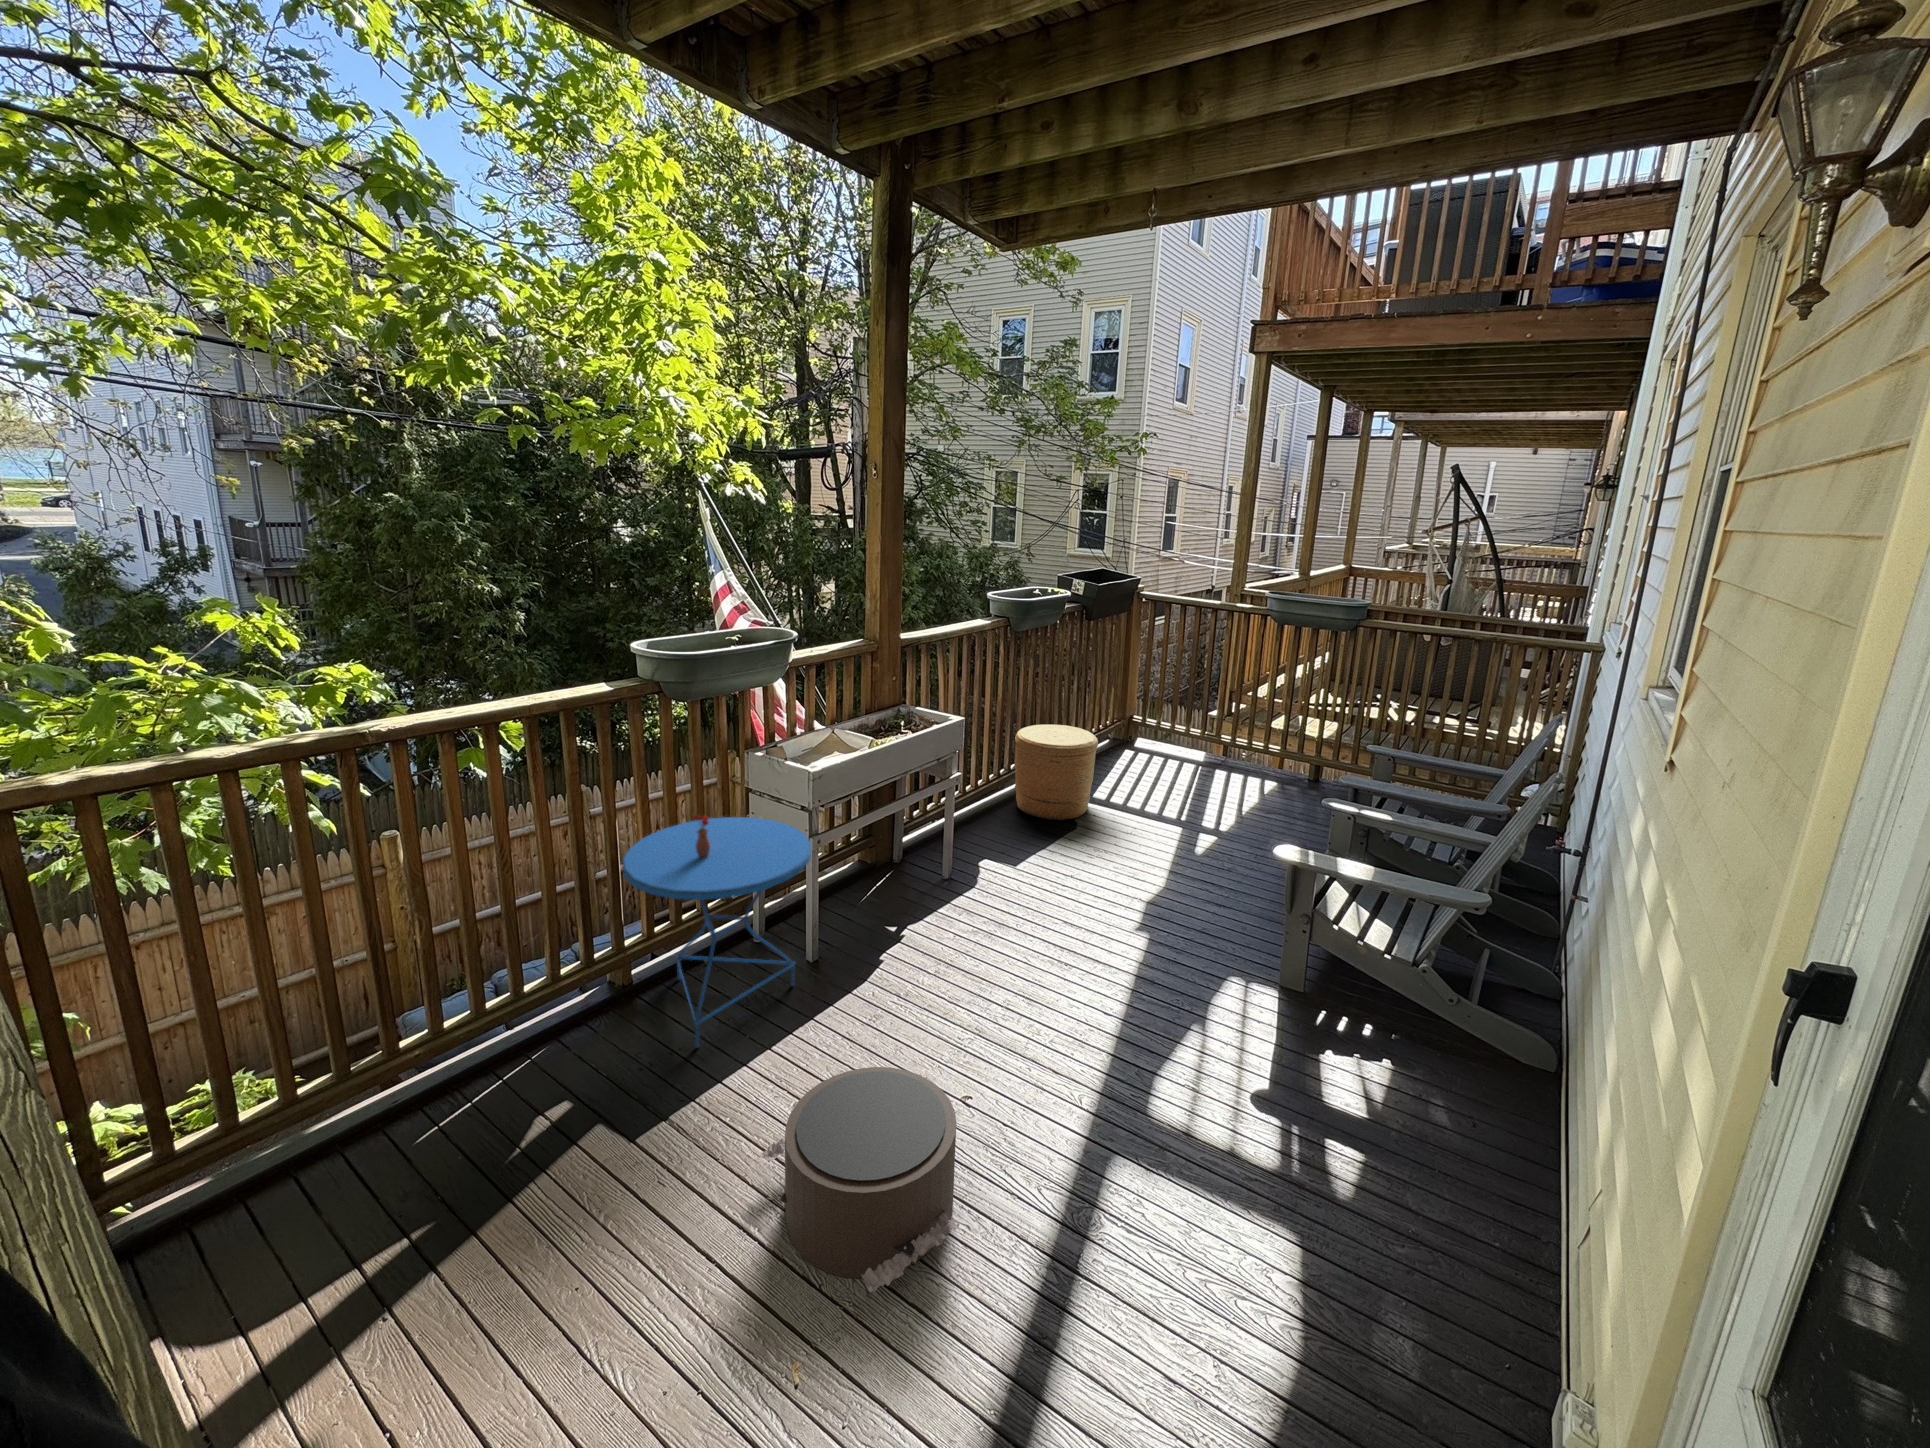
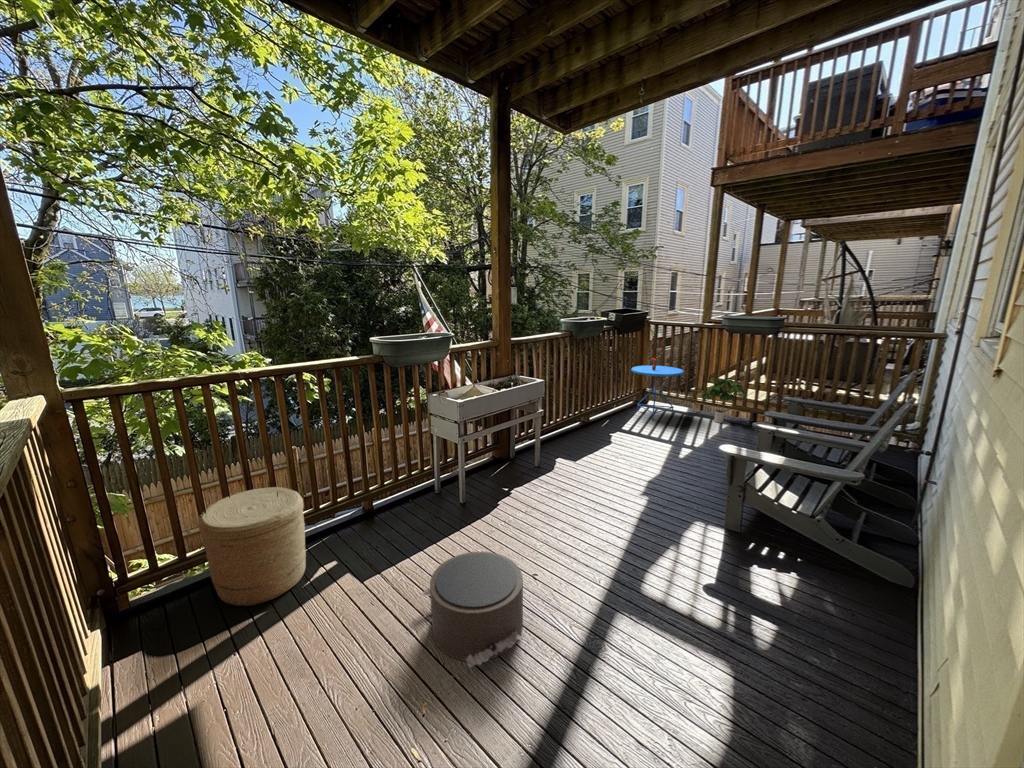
potted plant: none [1227,700,1299,781] -> present [701,378,744,423]
woven basket: present [1015,725,1098,820] -> present [198,487,306,606]
side table: present [622,814,812,1048] -> present [631,358,684,421]

